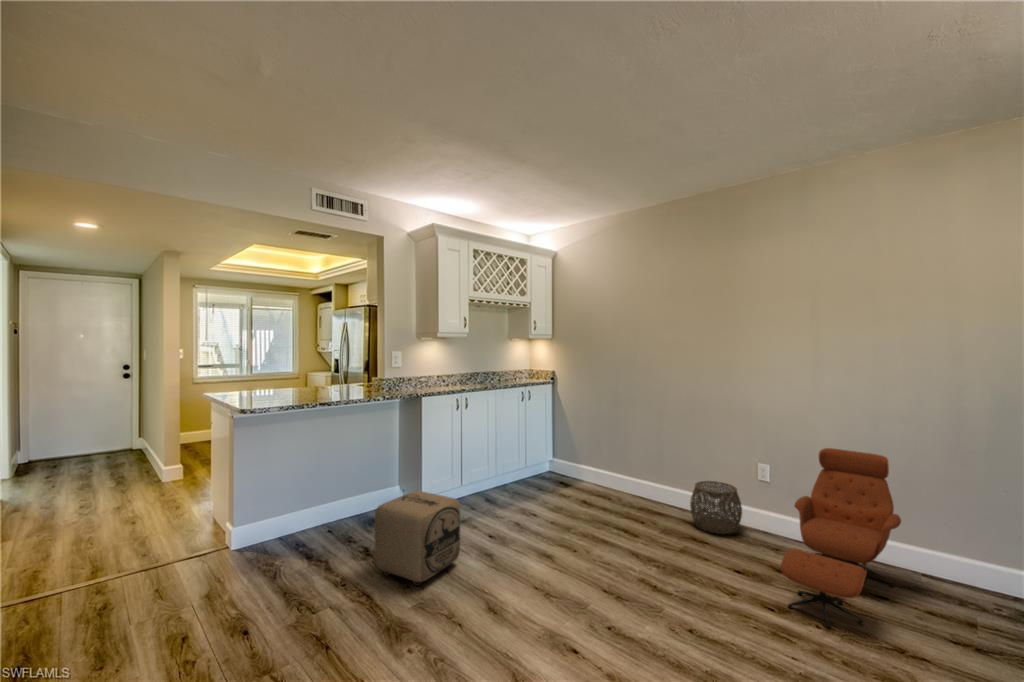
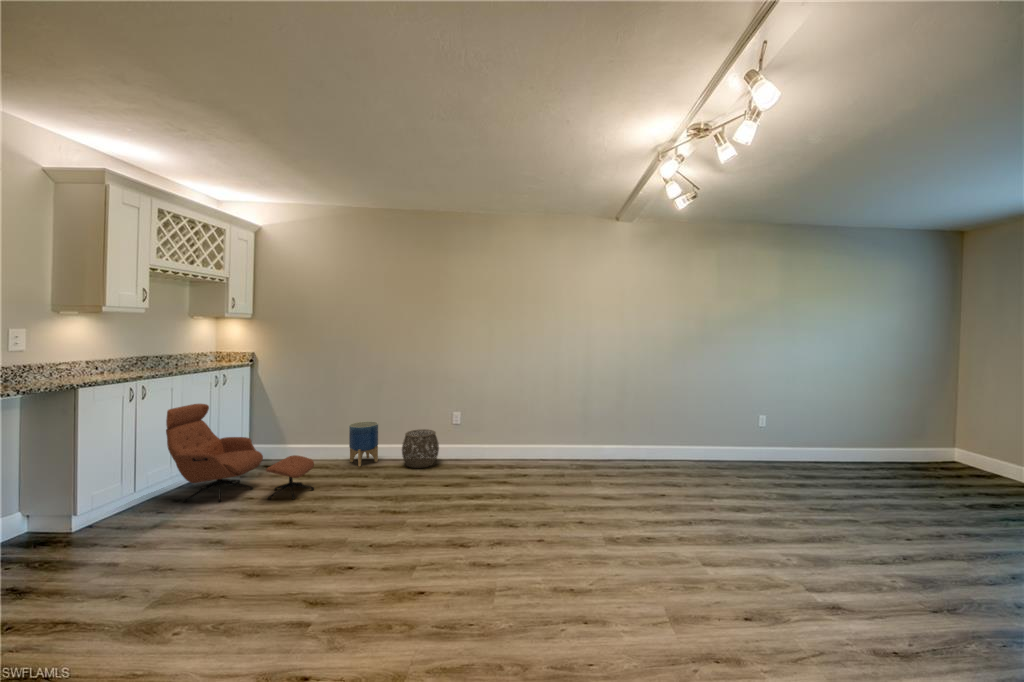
lounge chair: present [781,448,901,628] -> present [166,404,314,502]
planter: none [632,458,665,511] -> present [349,421,378,466]
ottoman: present [375,491,460,586] -> none [30,492,180,620]

